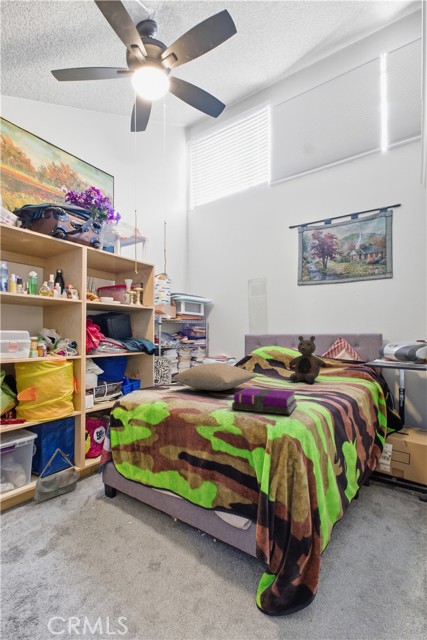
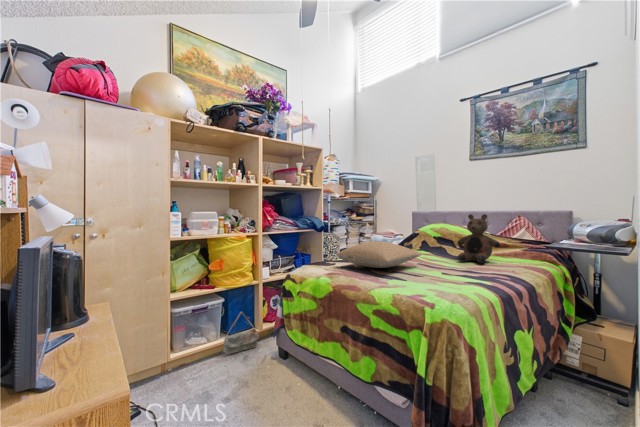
notebook: present [232,388,297,415] -> none [390,267,462,298]

